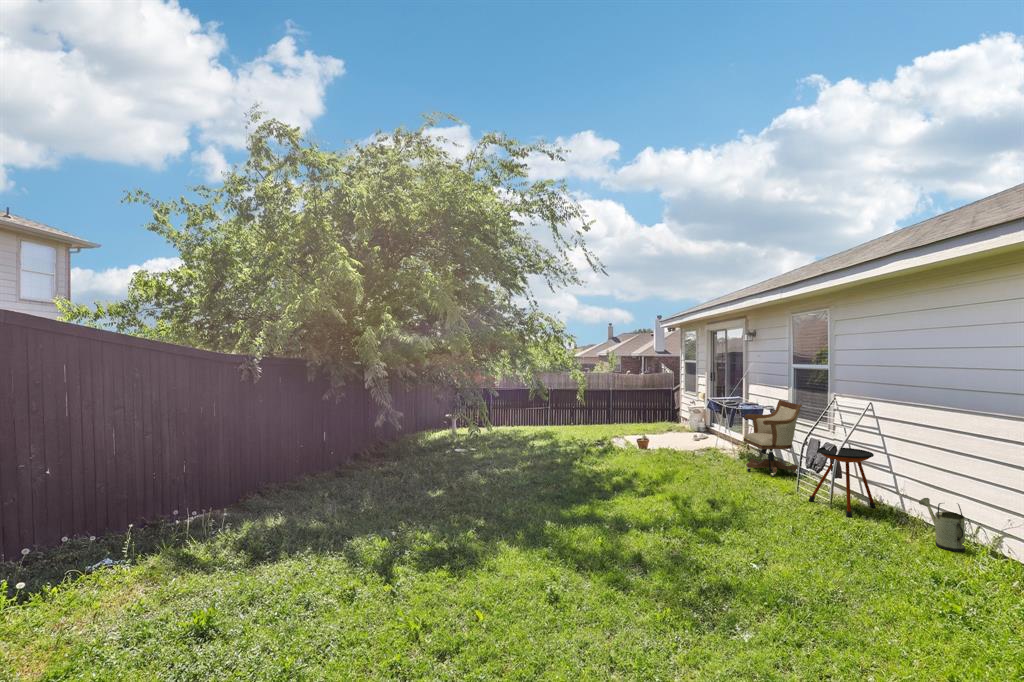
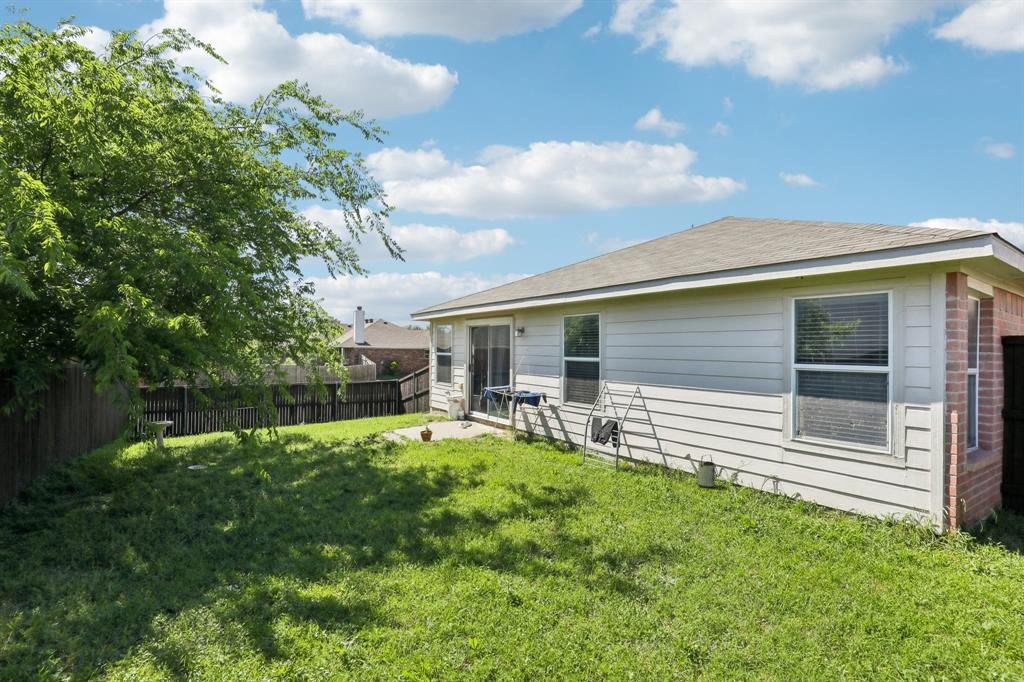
chair: present [743,400,802,477] -> none [529,387,577,453]
side table: present [809,447,876,518] -> none [600,423,646,476]

